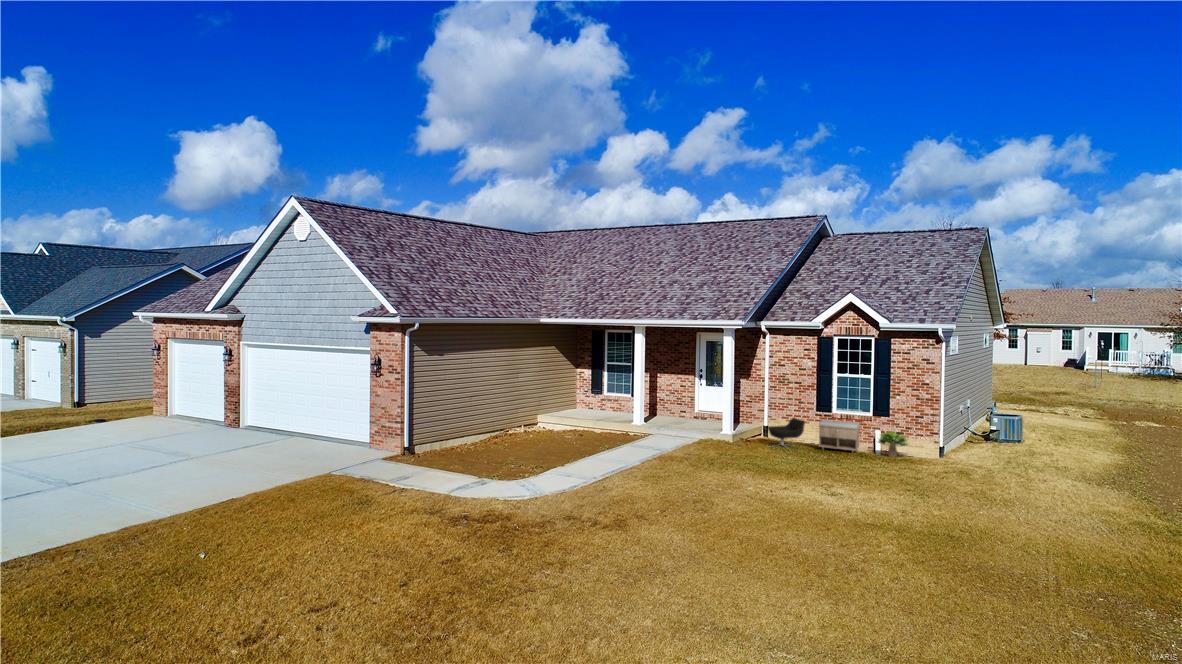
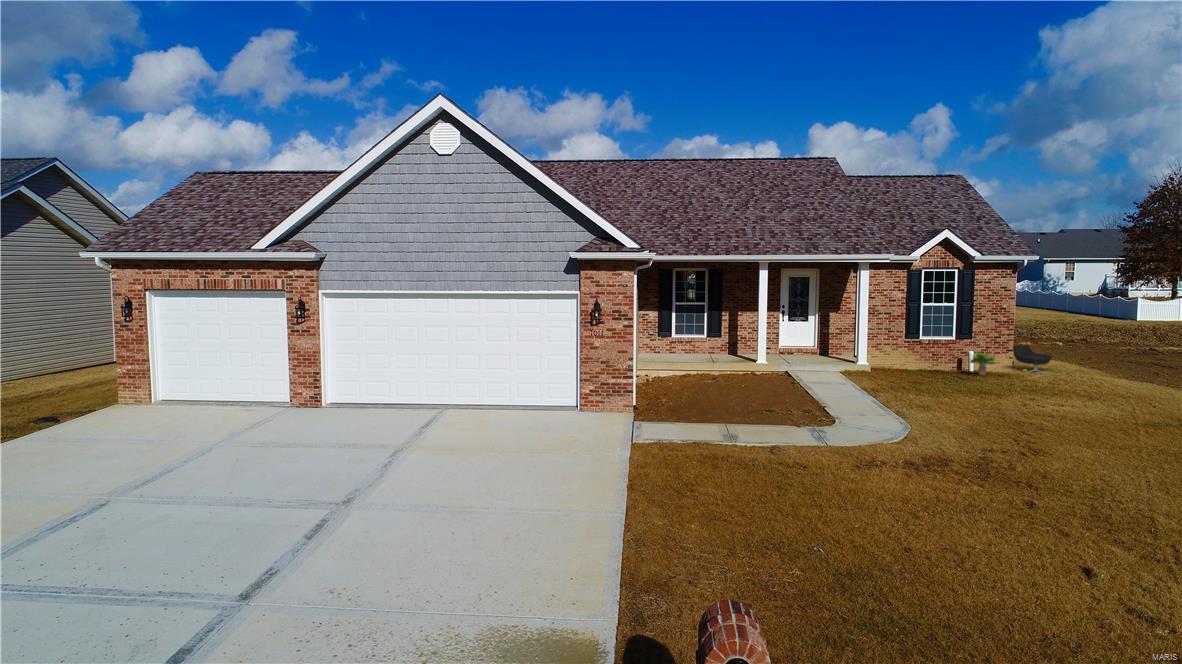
lounge chair: present [768,418,805,446] -> present [1014,345,1052,372]
storage bench: present [819,420,860,452] -> none [913,346,954,374]

